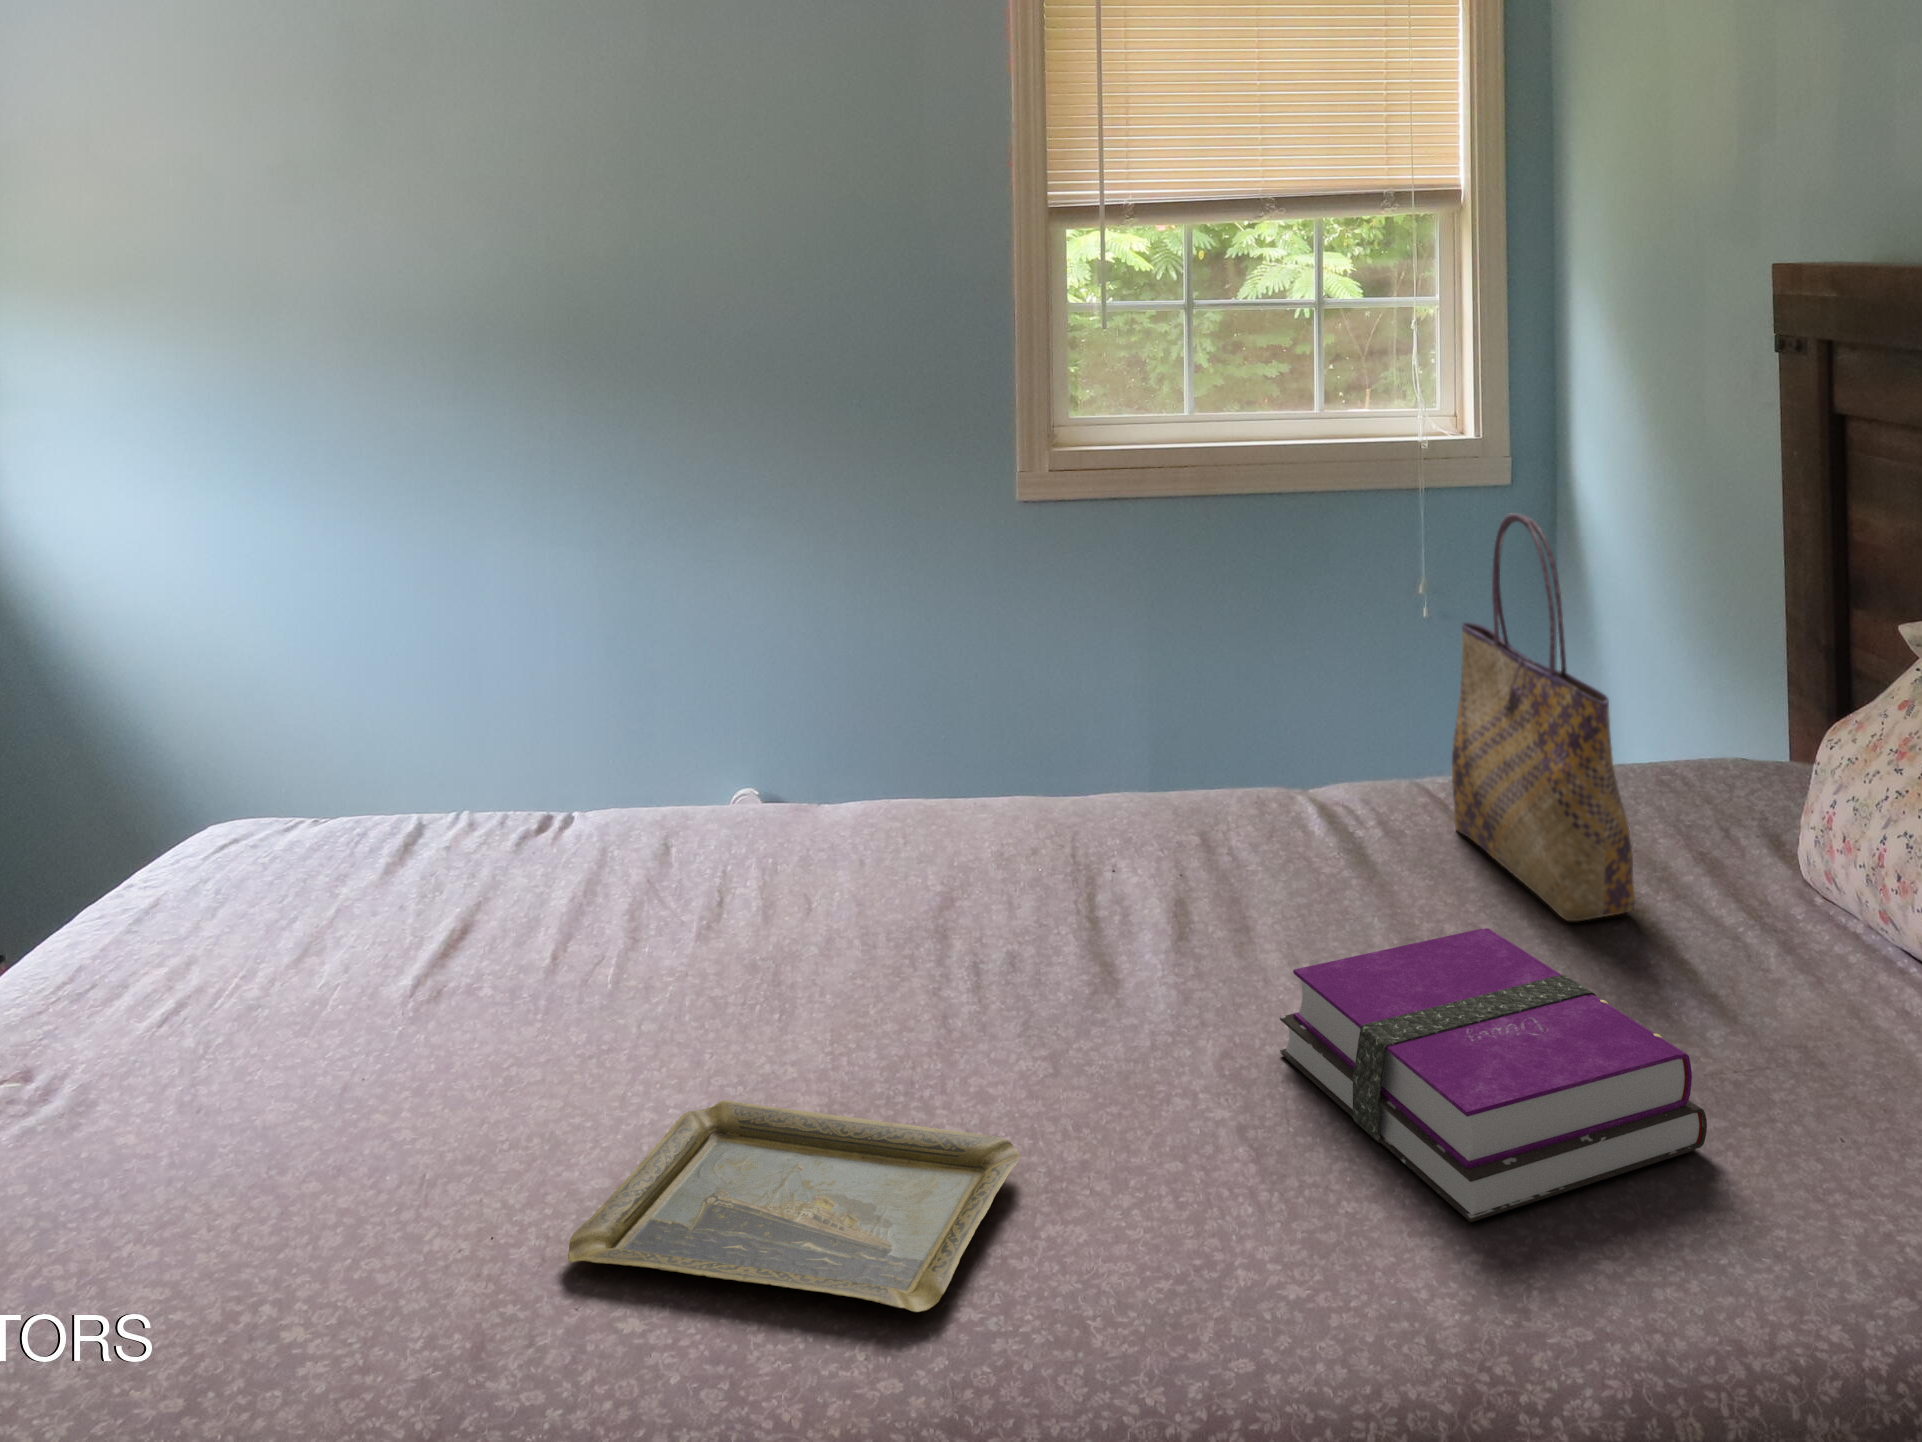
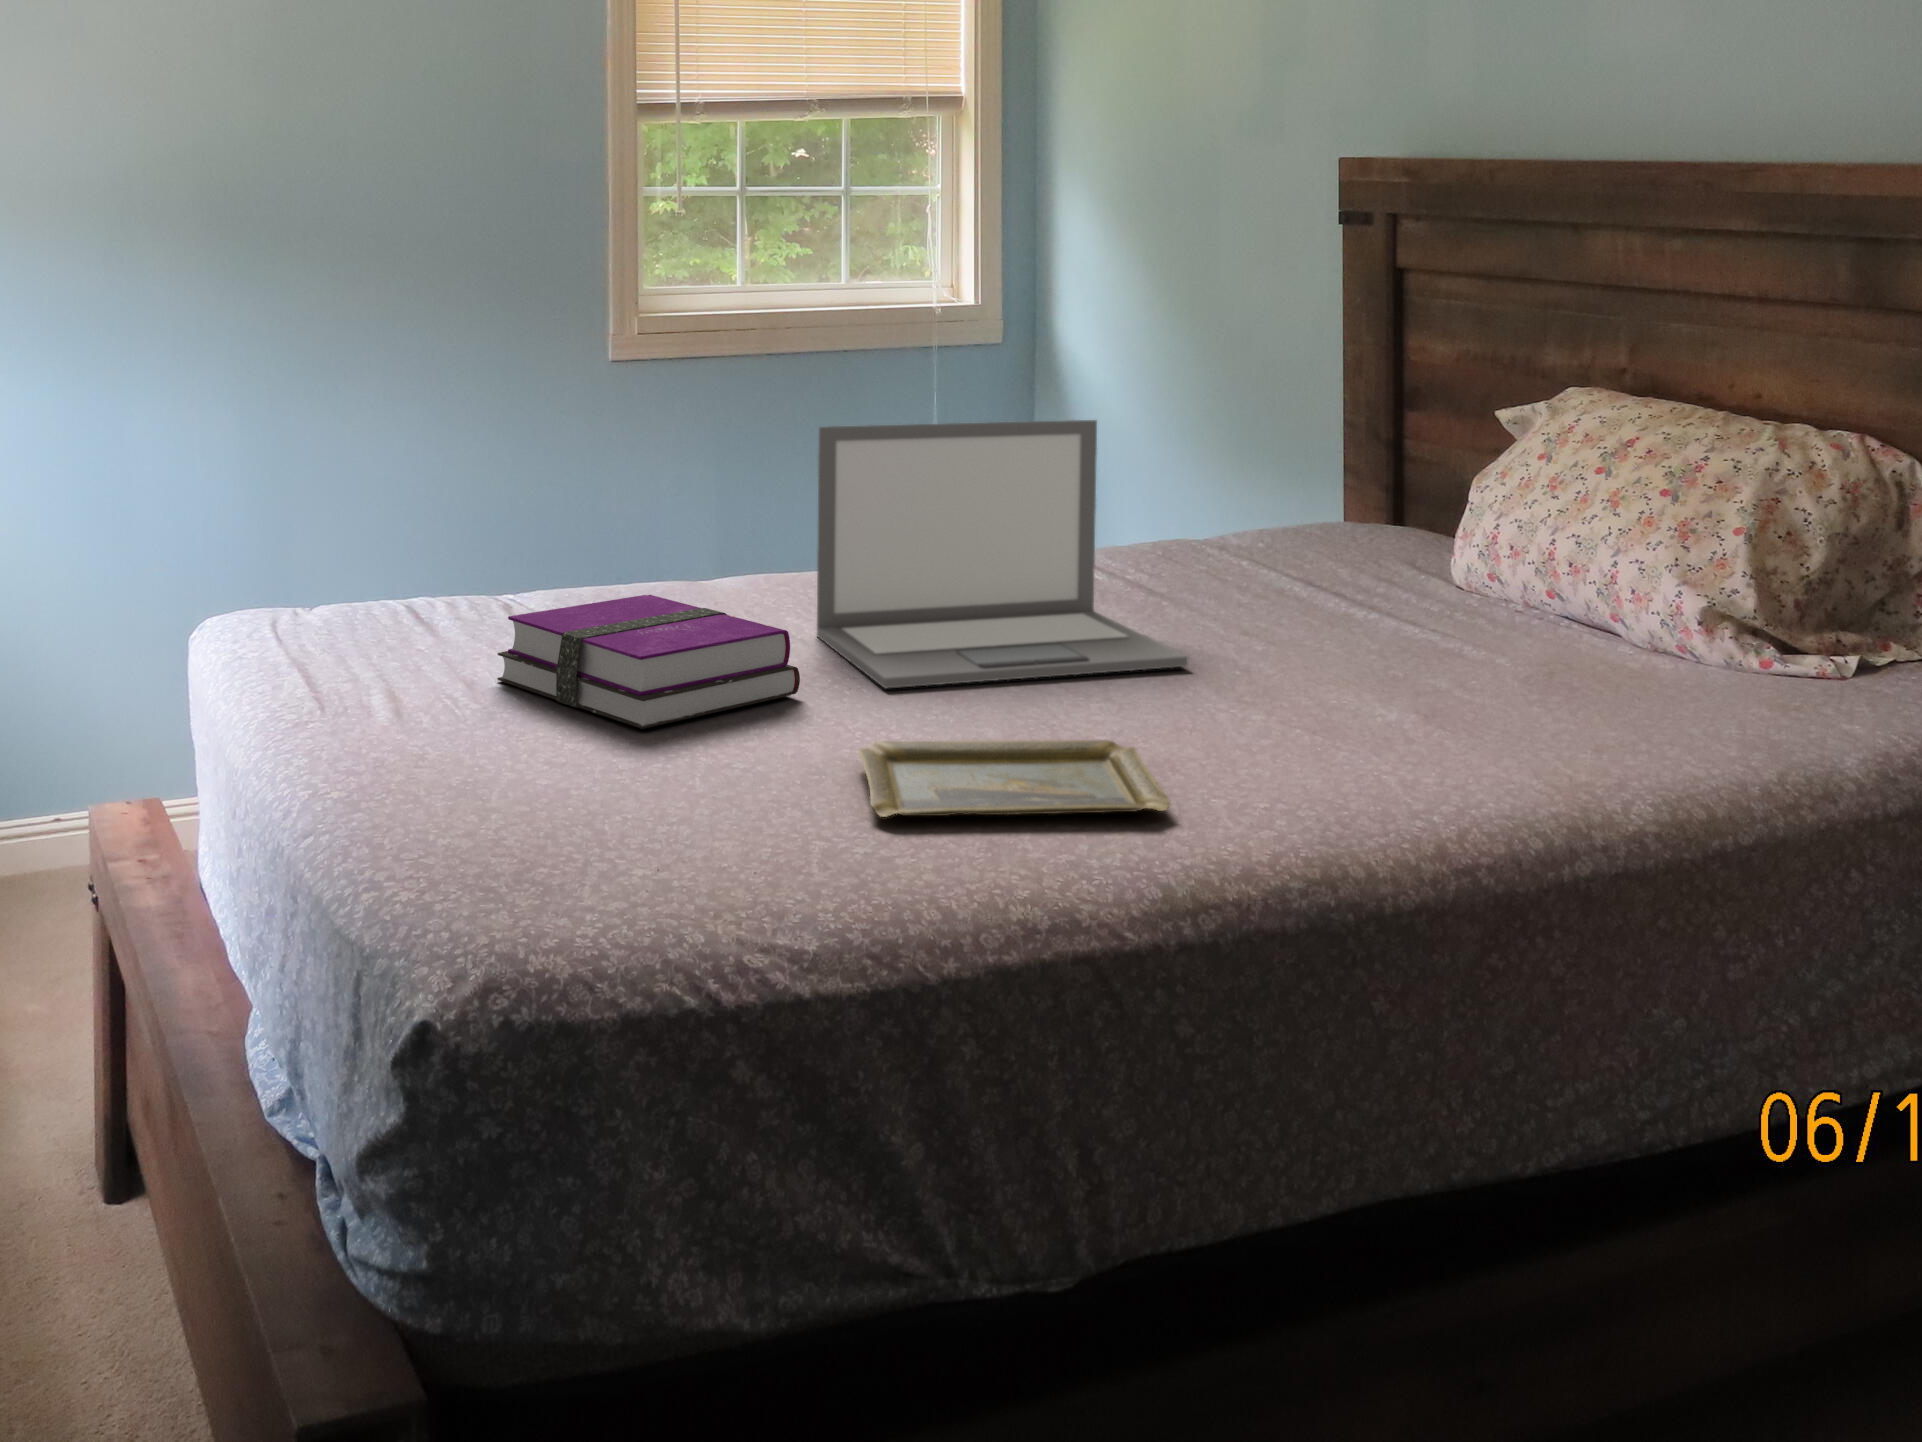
tote bag: present [1452,513,1635,921] -> none [1189,329,1378,633]
laptop: none [894,622,1305,977] -> present [817,420,1188,688]
hardback book: present [1280,928,1707,1222] -> present [497,595,800,729]

